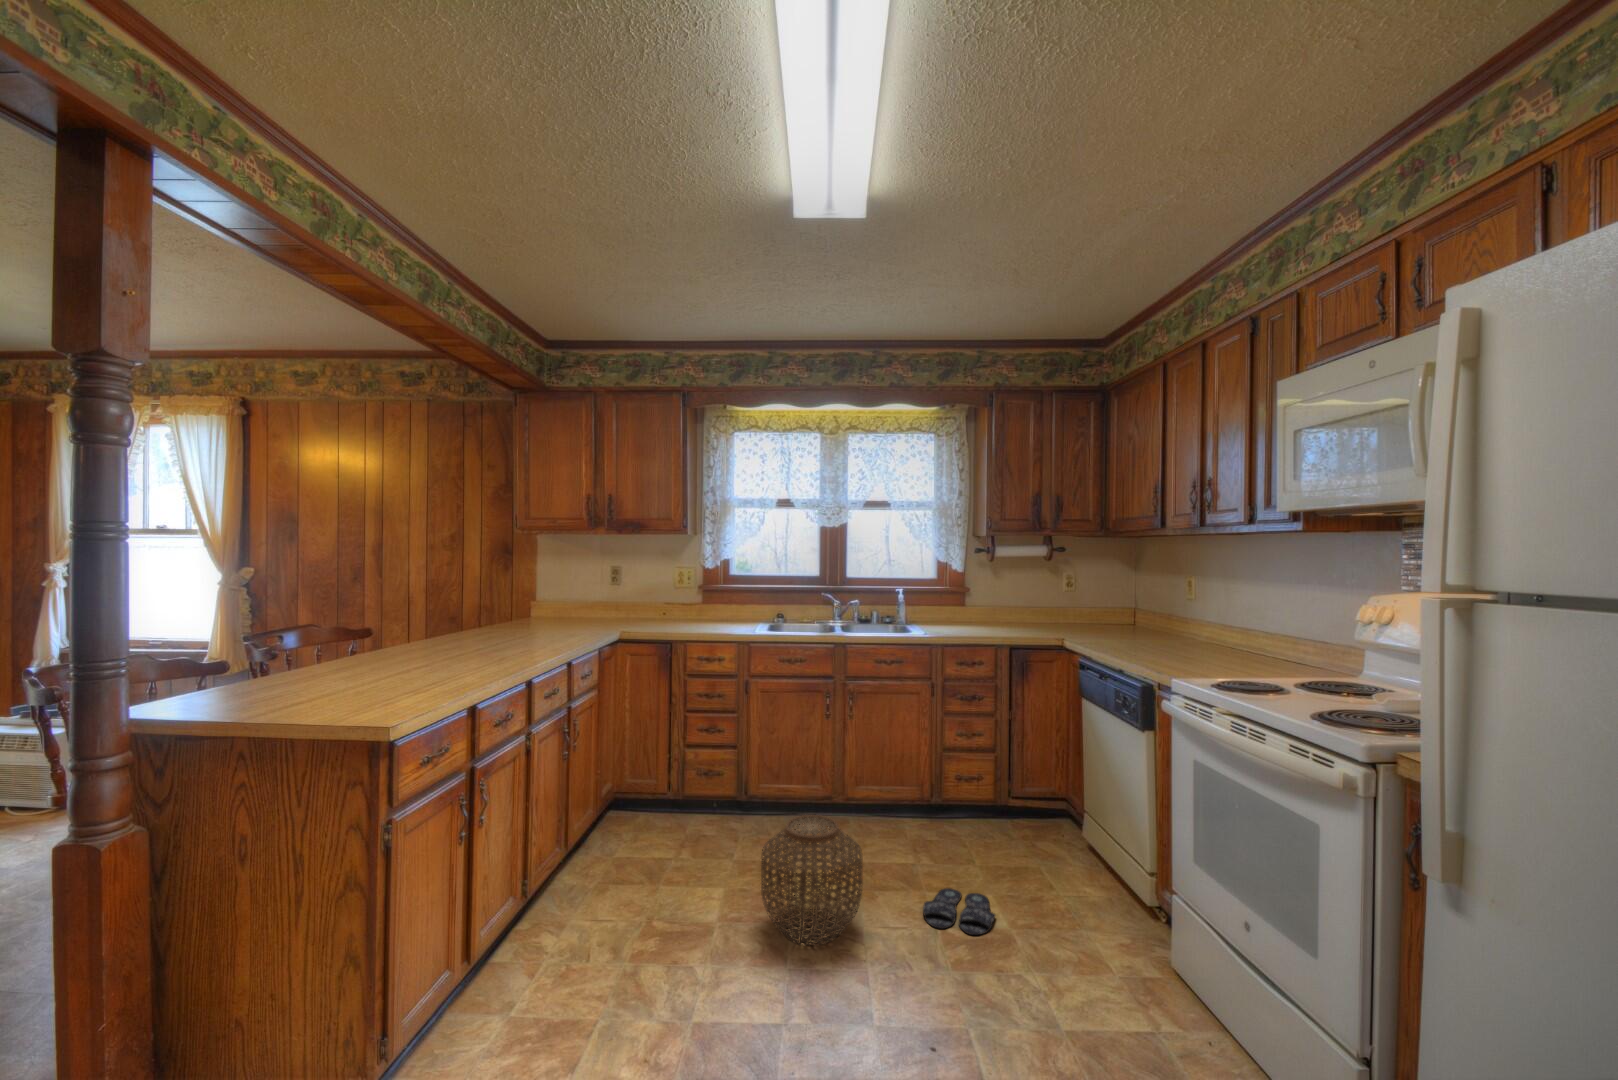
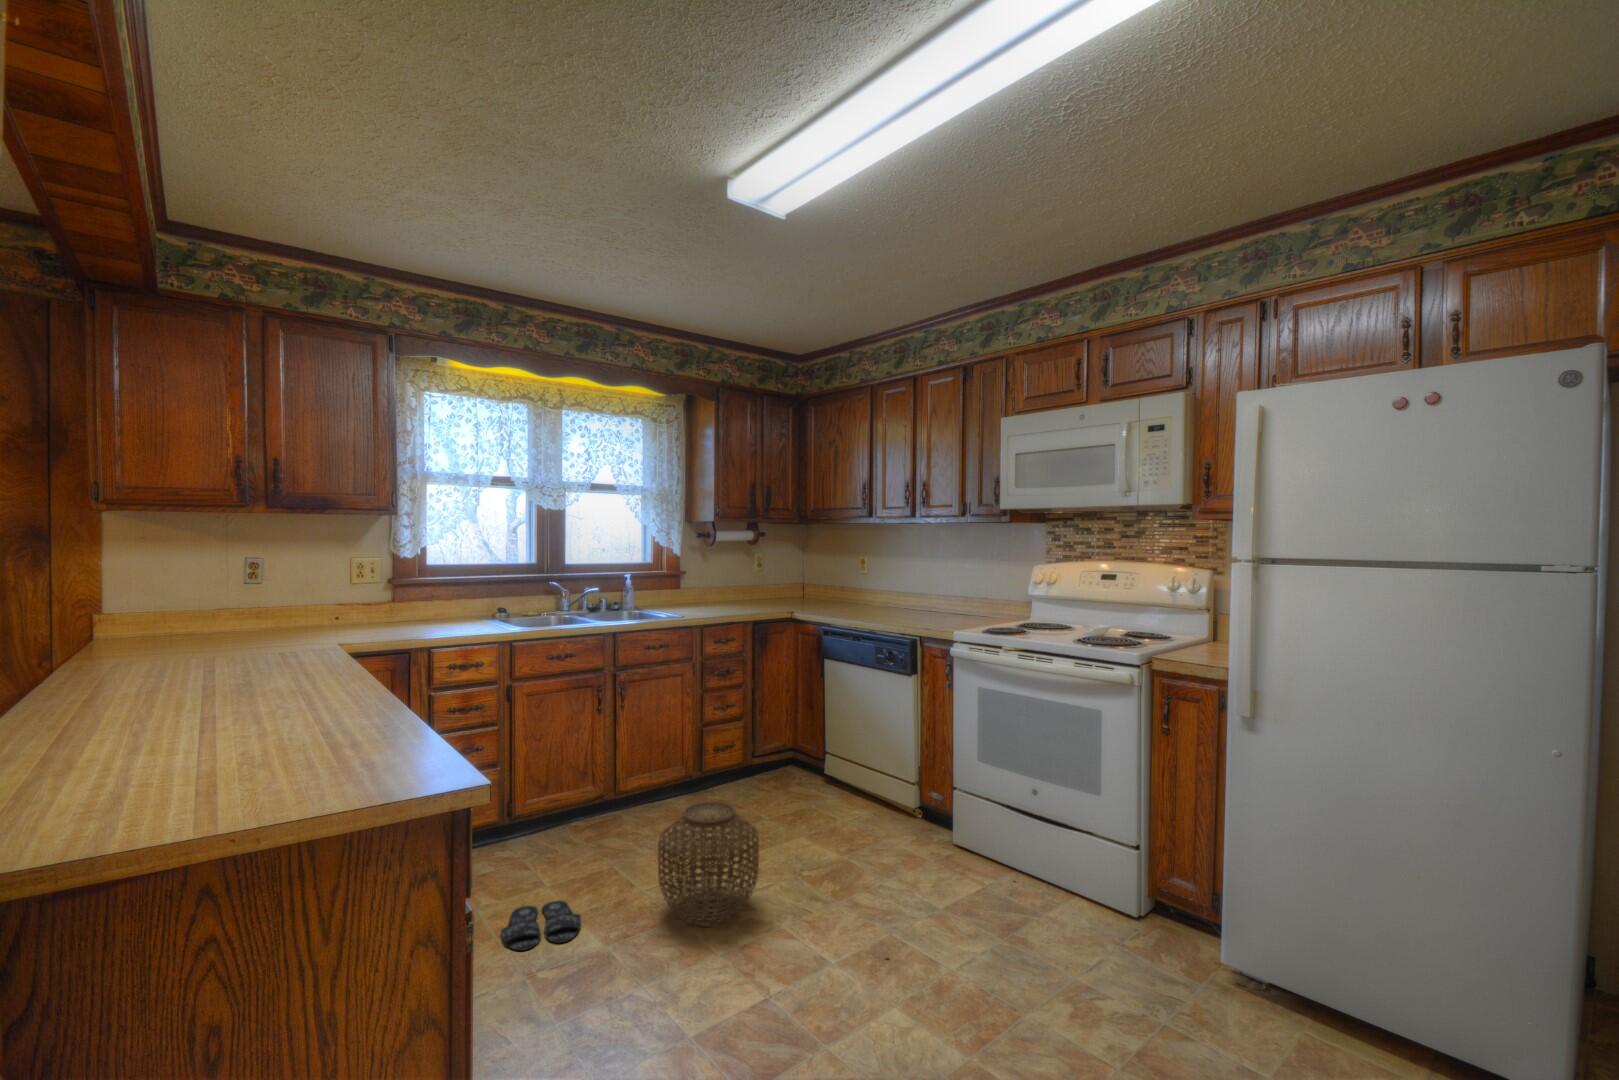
slippers: present [923,888,995,935] -> present [501,901,581,951]

